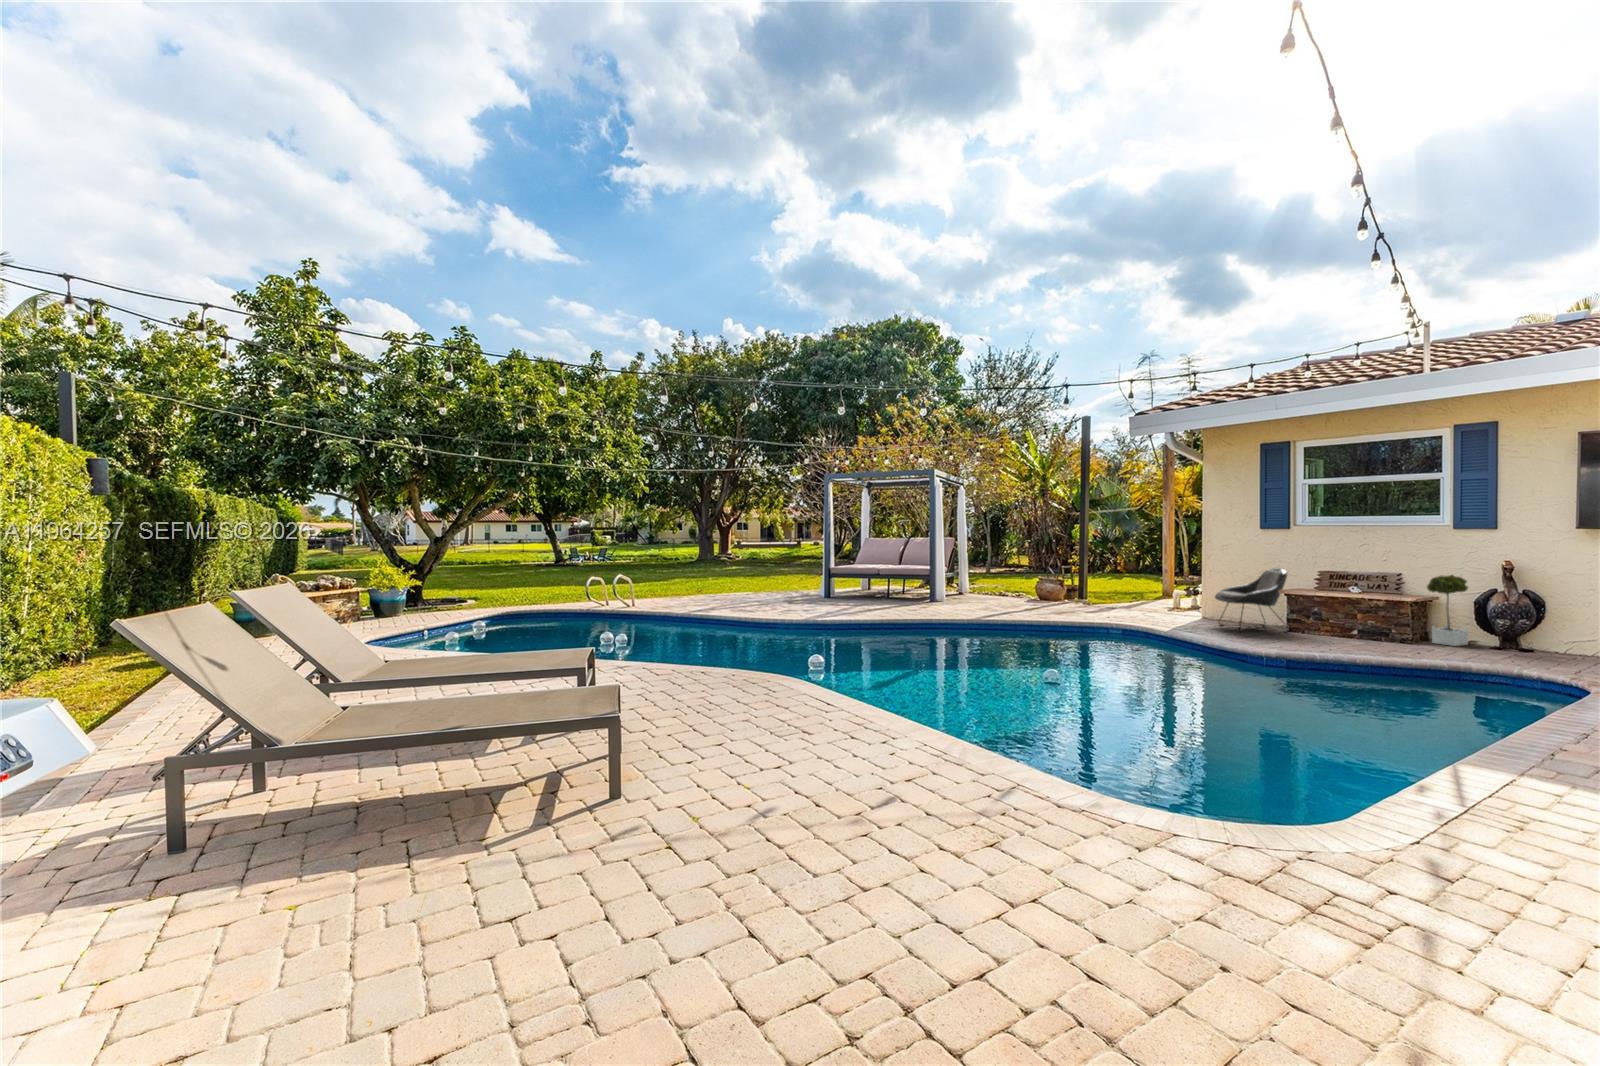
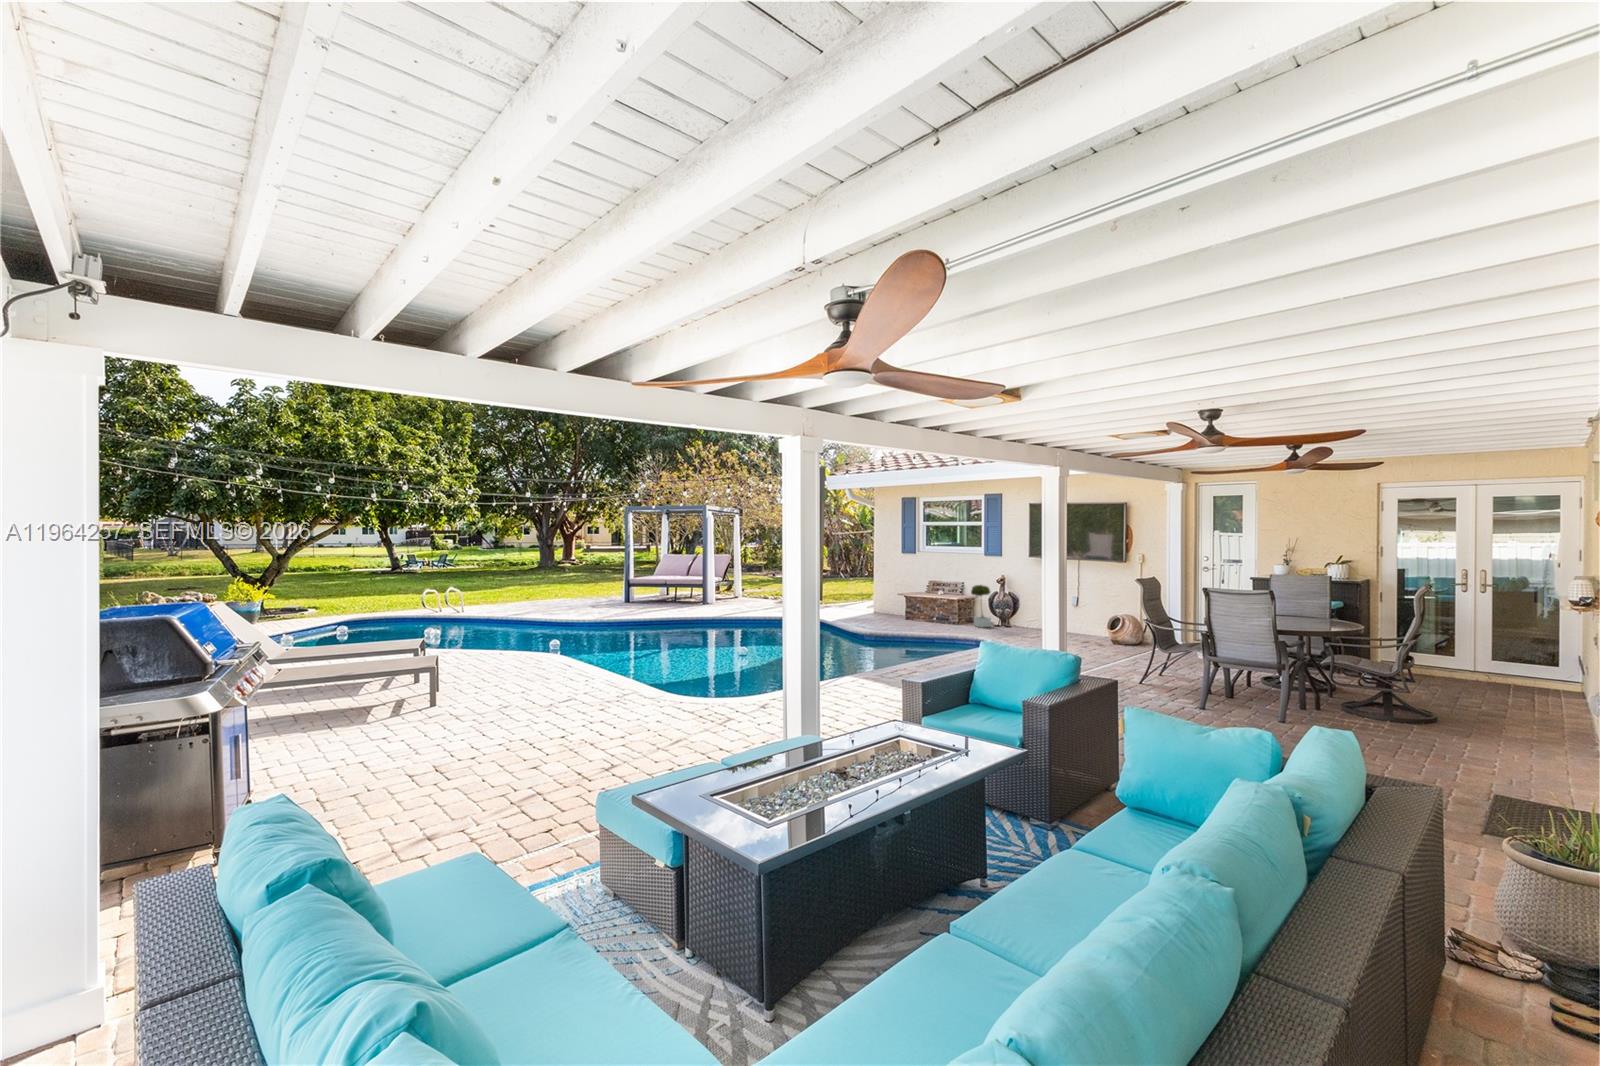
lounge chair: present [1215,568,1287,632] -> none [871,580,908,622]

